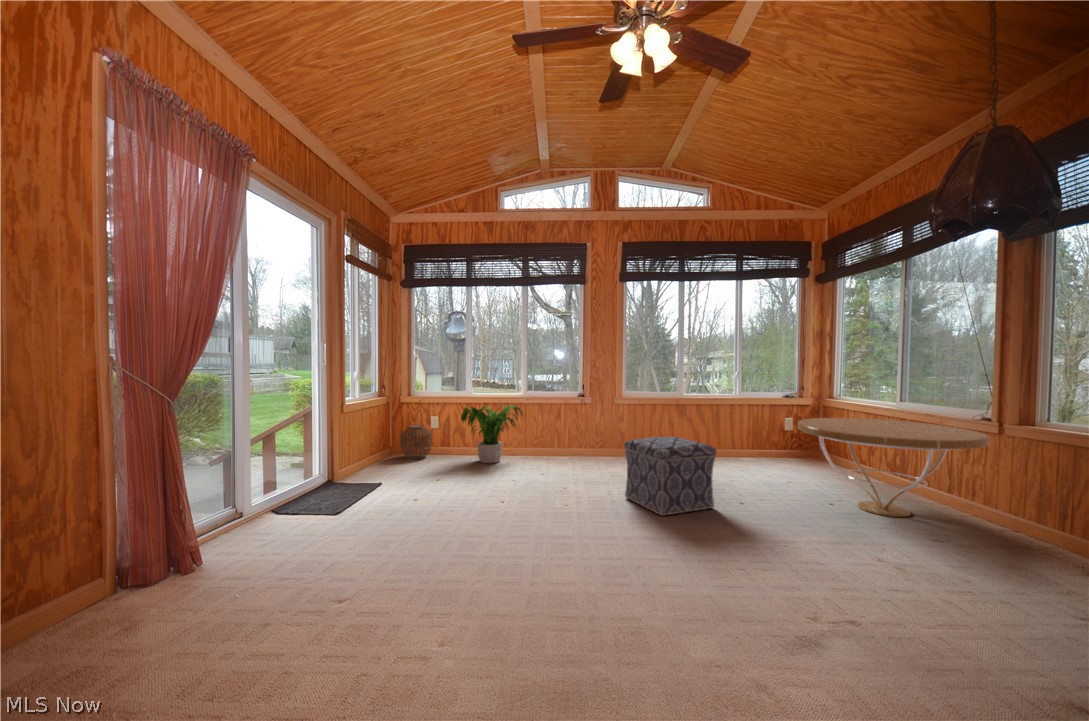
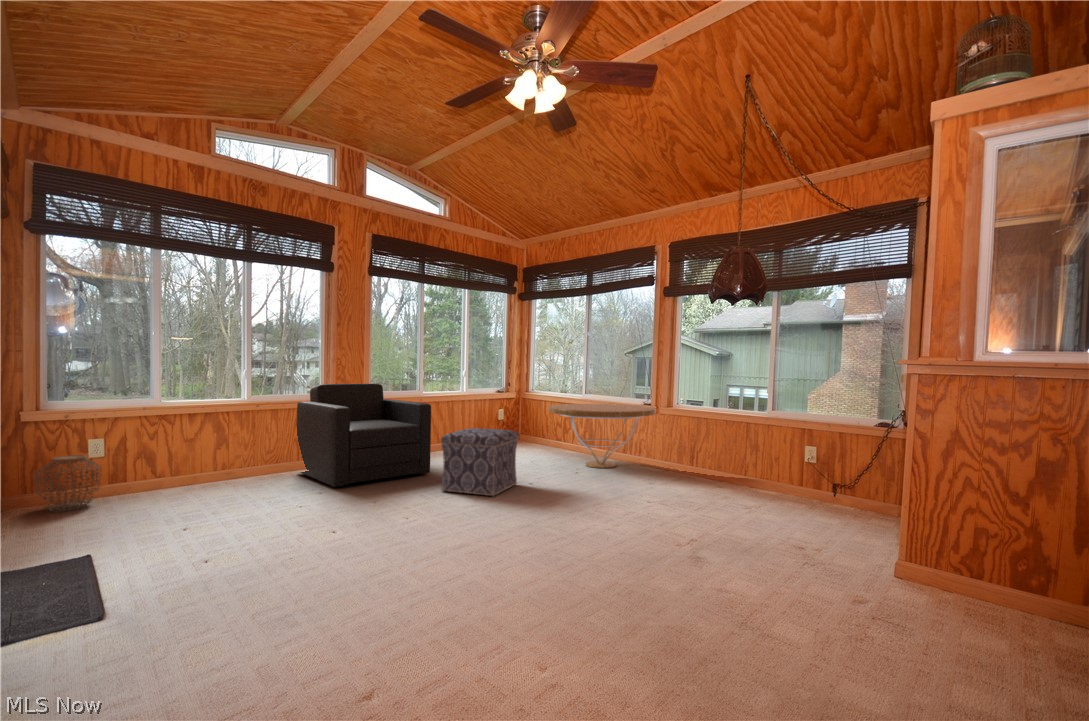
armchair: none [553,384,650,477] -> present [296,384,431,487]
potted plant: present [461,405,523,463] -> none [167,414,262,494]

